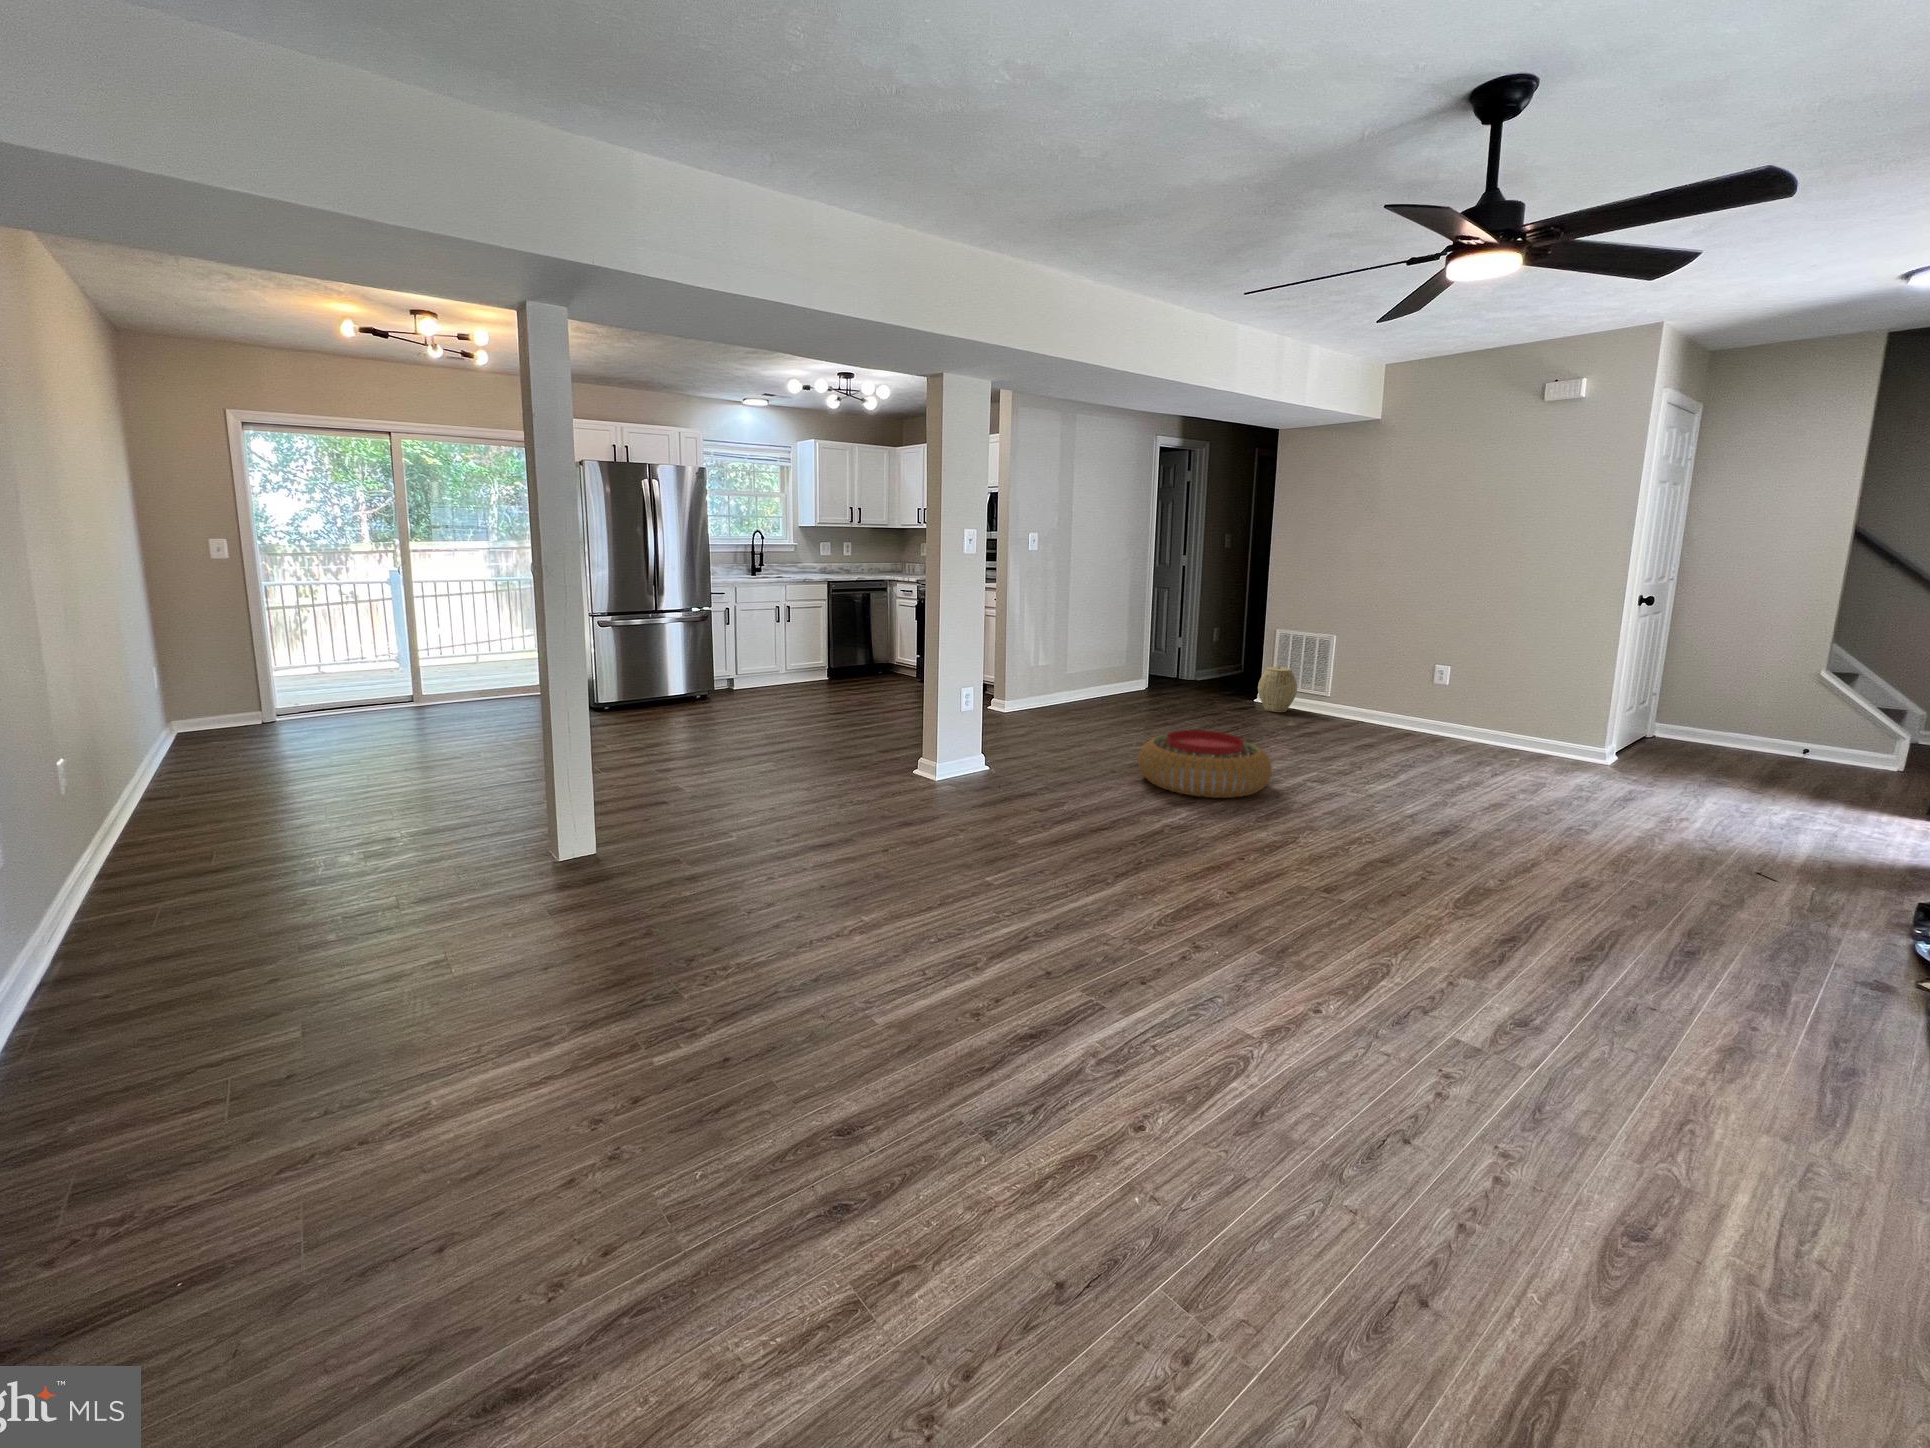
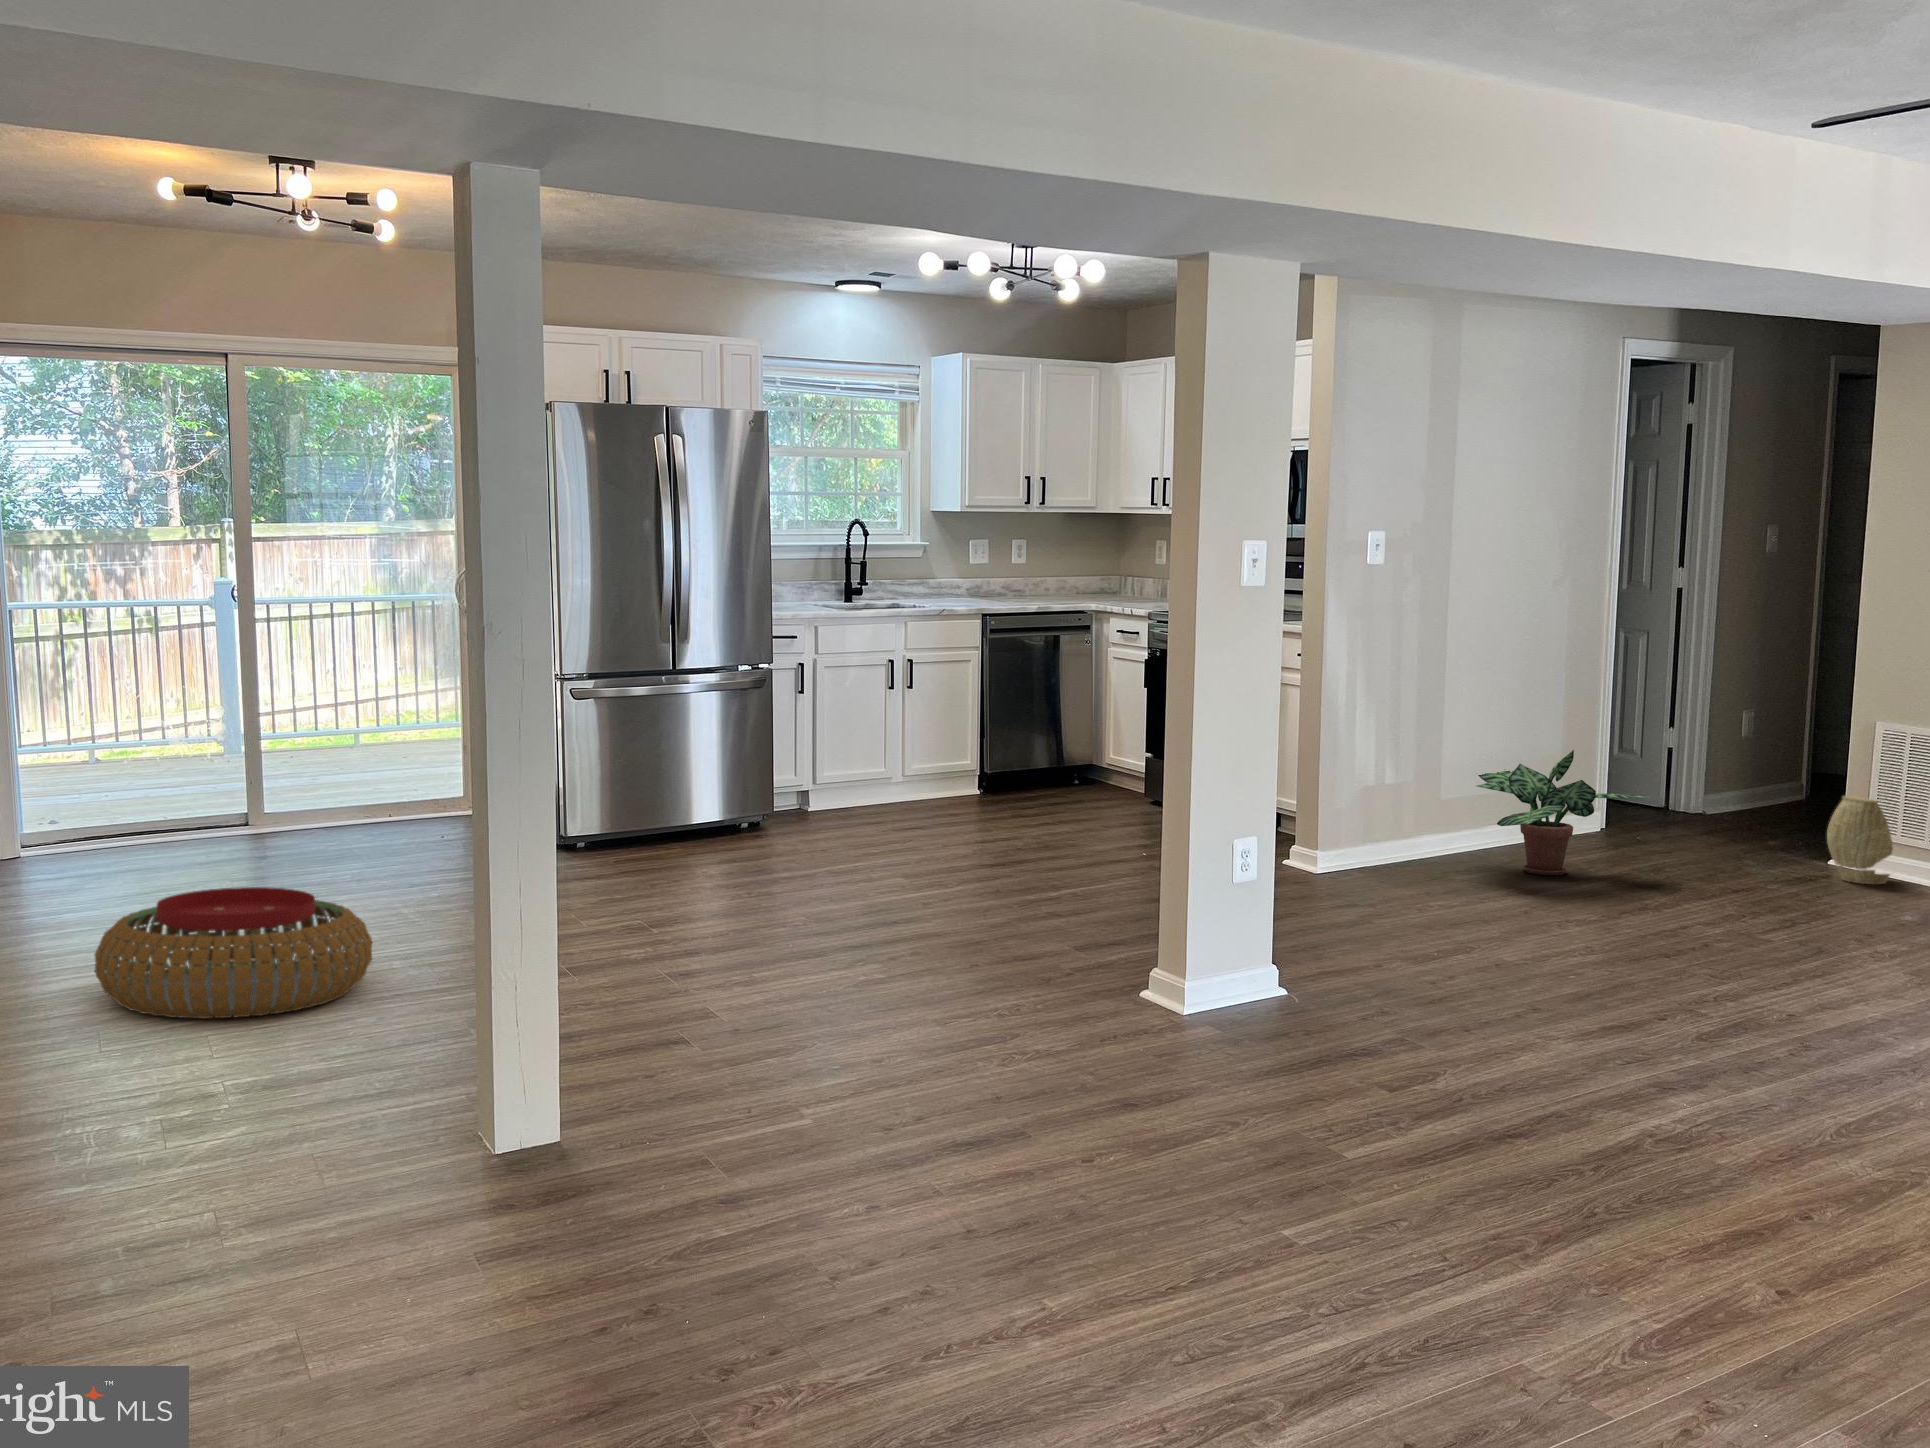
potted plant: none [1086,649,1176,713] -> present [1477,750,1648,875]
pouf: present [1138,730,1272,798] -> present [95,887,372,1019]

